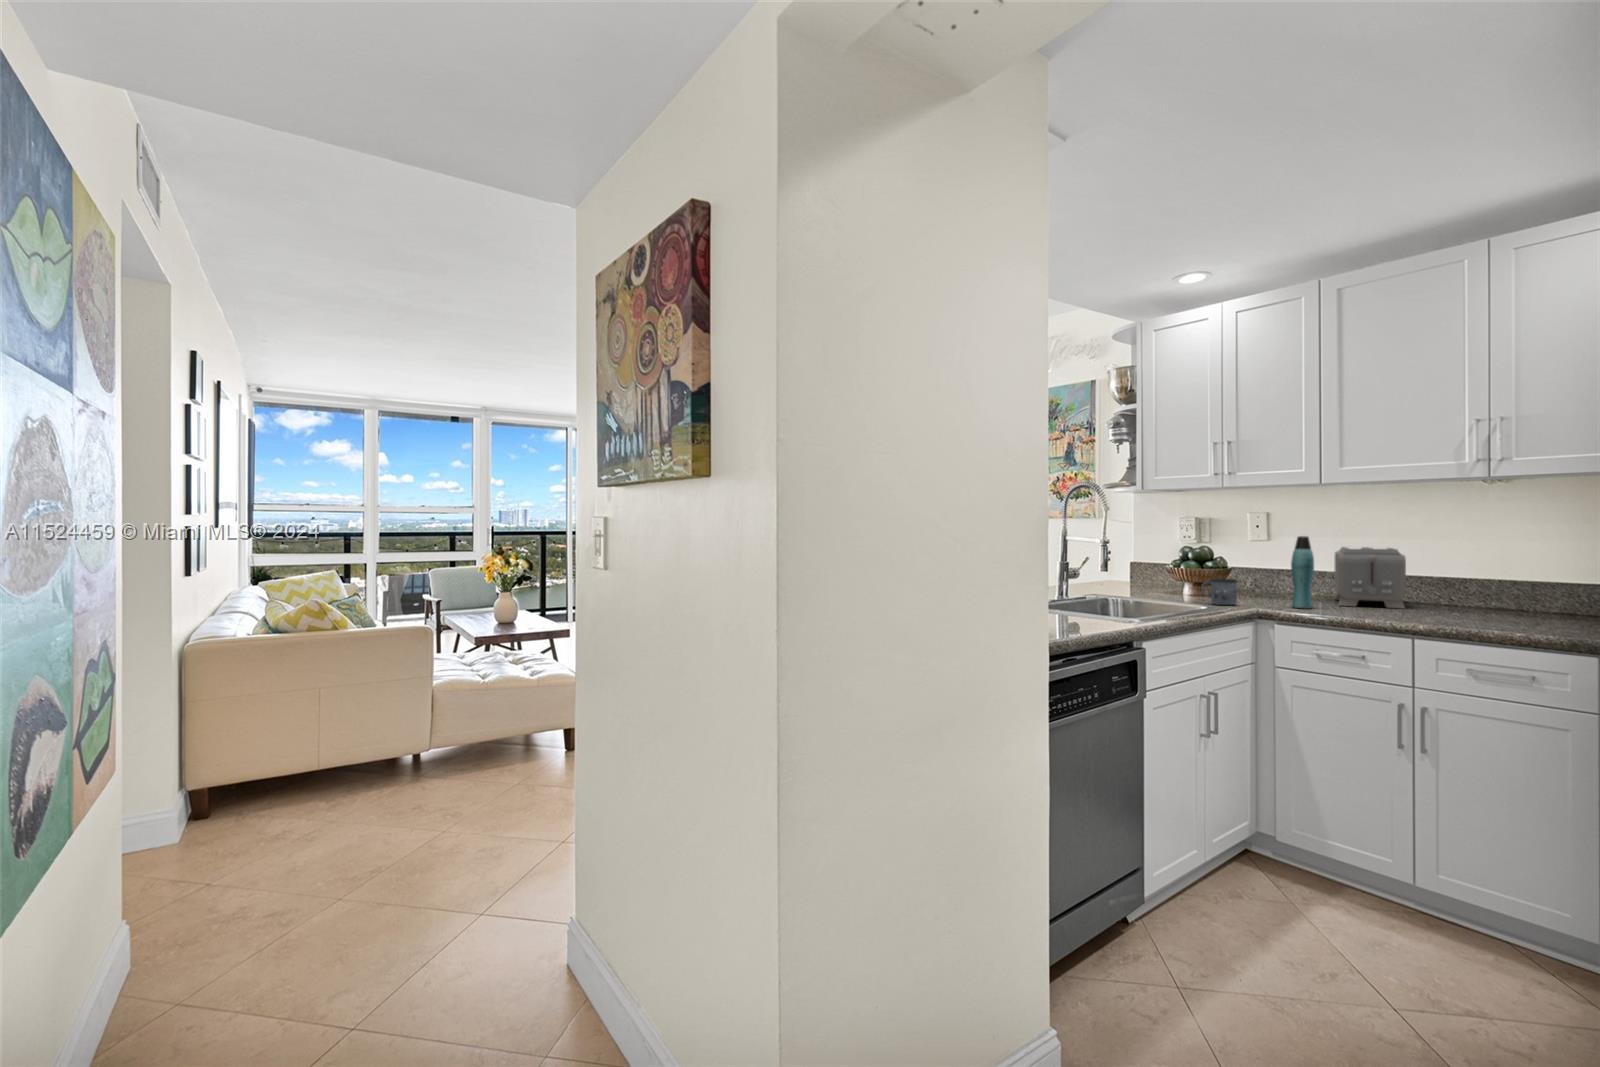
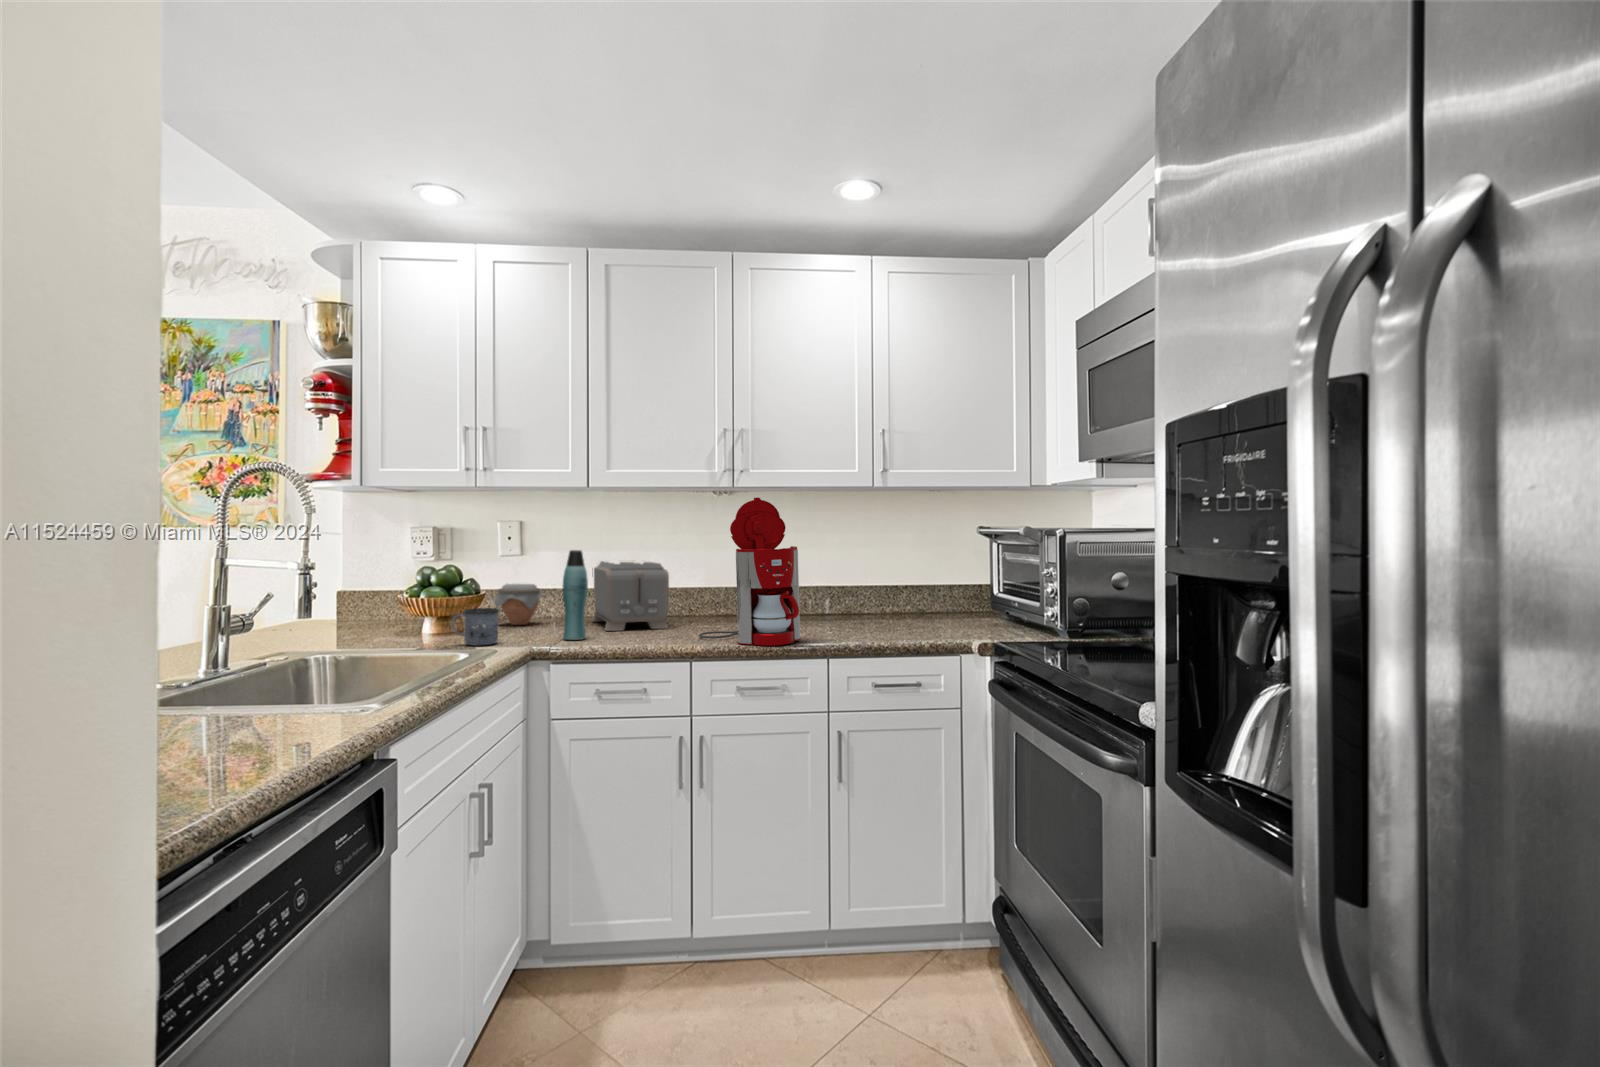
coffee maker: none [1425,488,1541,626] -> present [699,498,801,646]
jar: none [1243,563,1288,597] -> present [493,584,542,625]

